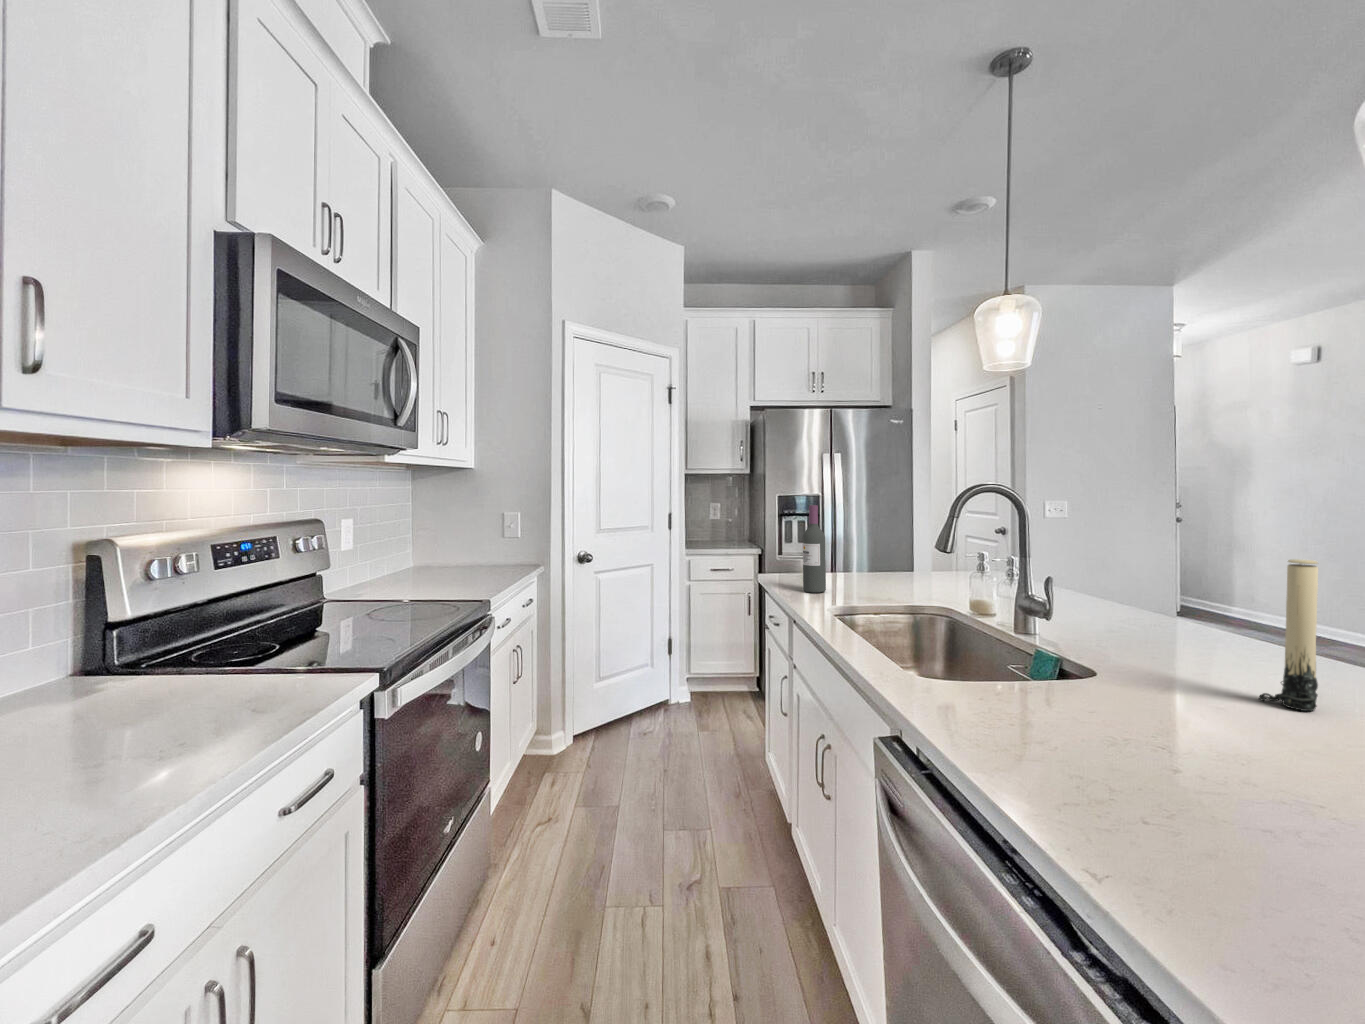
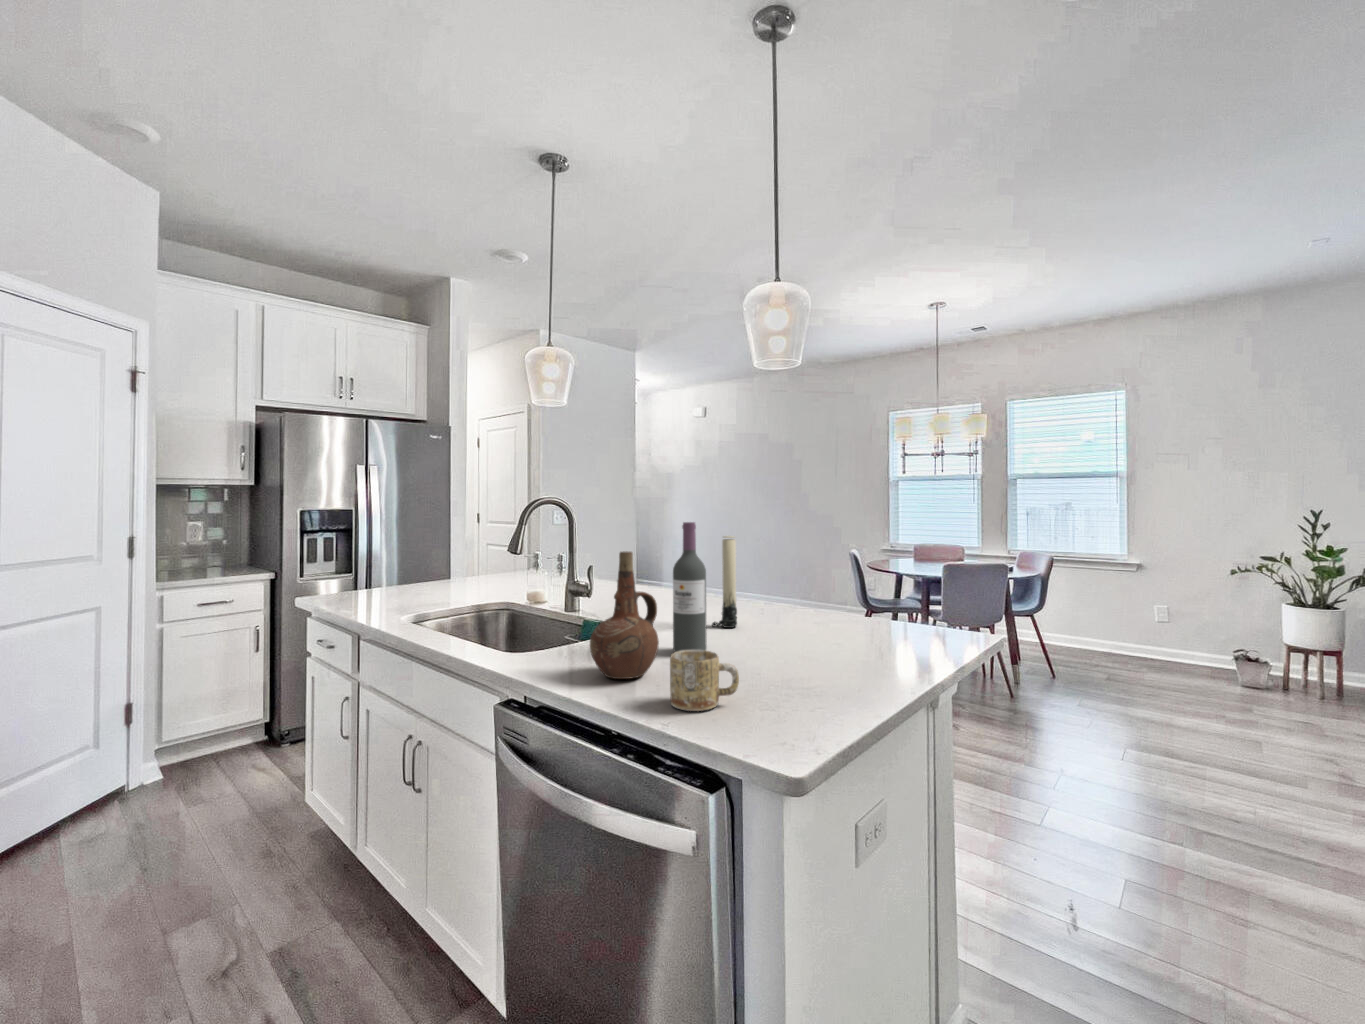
wine bottle: present [803,505,826,593] -> present [673,522,707,652]
ceramic pitcher: none [1008,585,1126,772] -> present [590,551,659,679]
mug: none [1127,765,1281,886] -> present [670,650,739,711]

